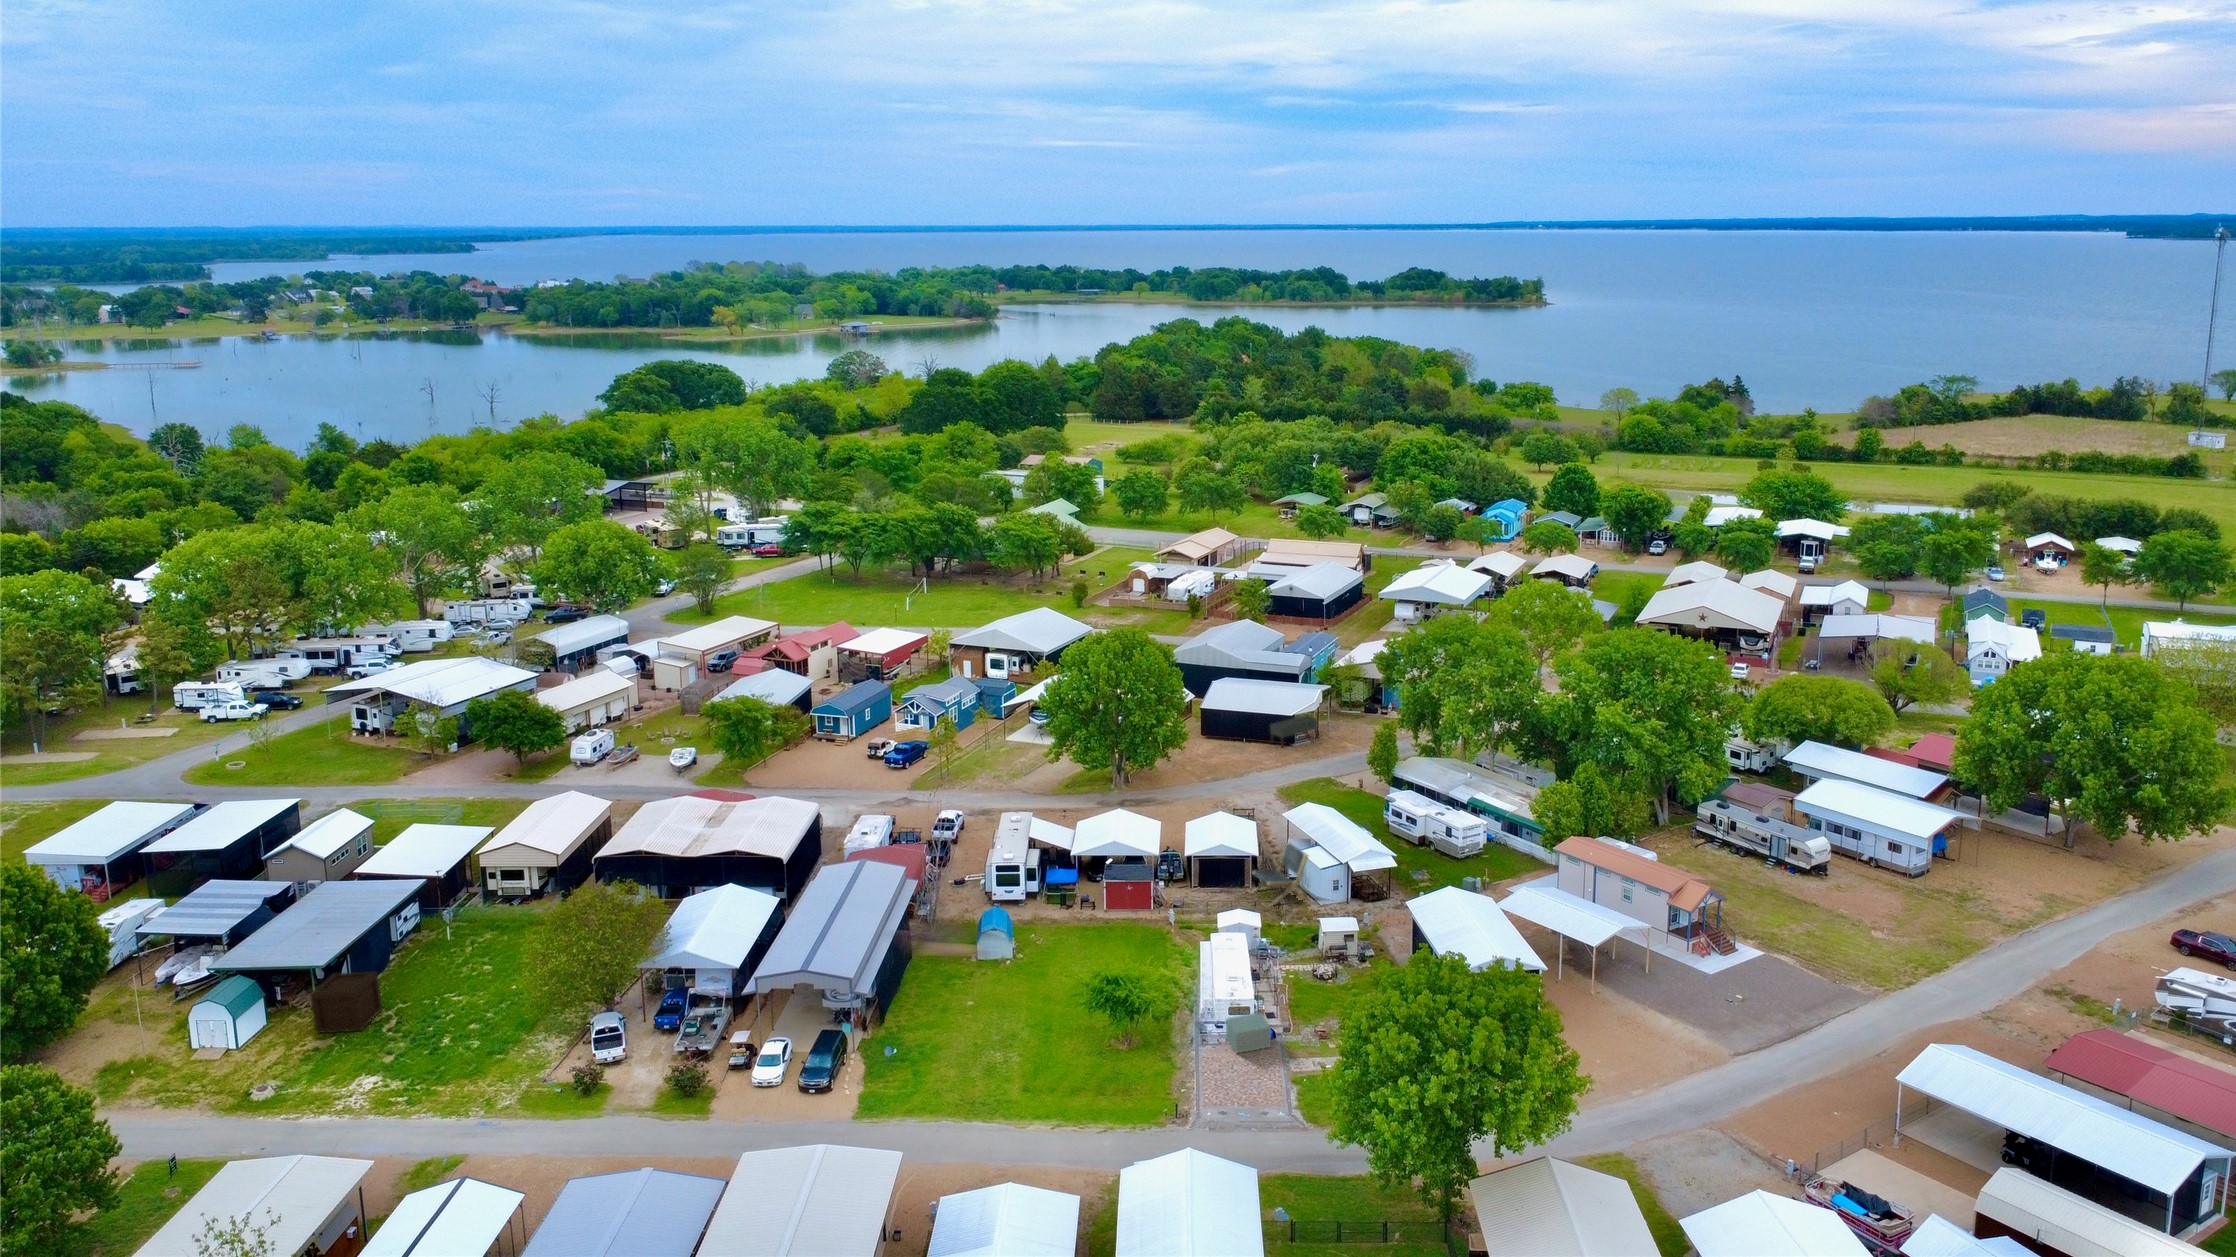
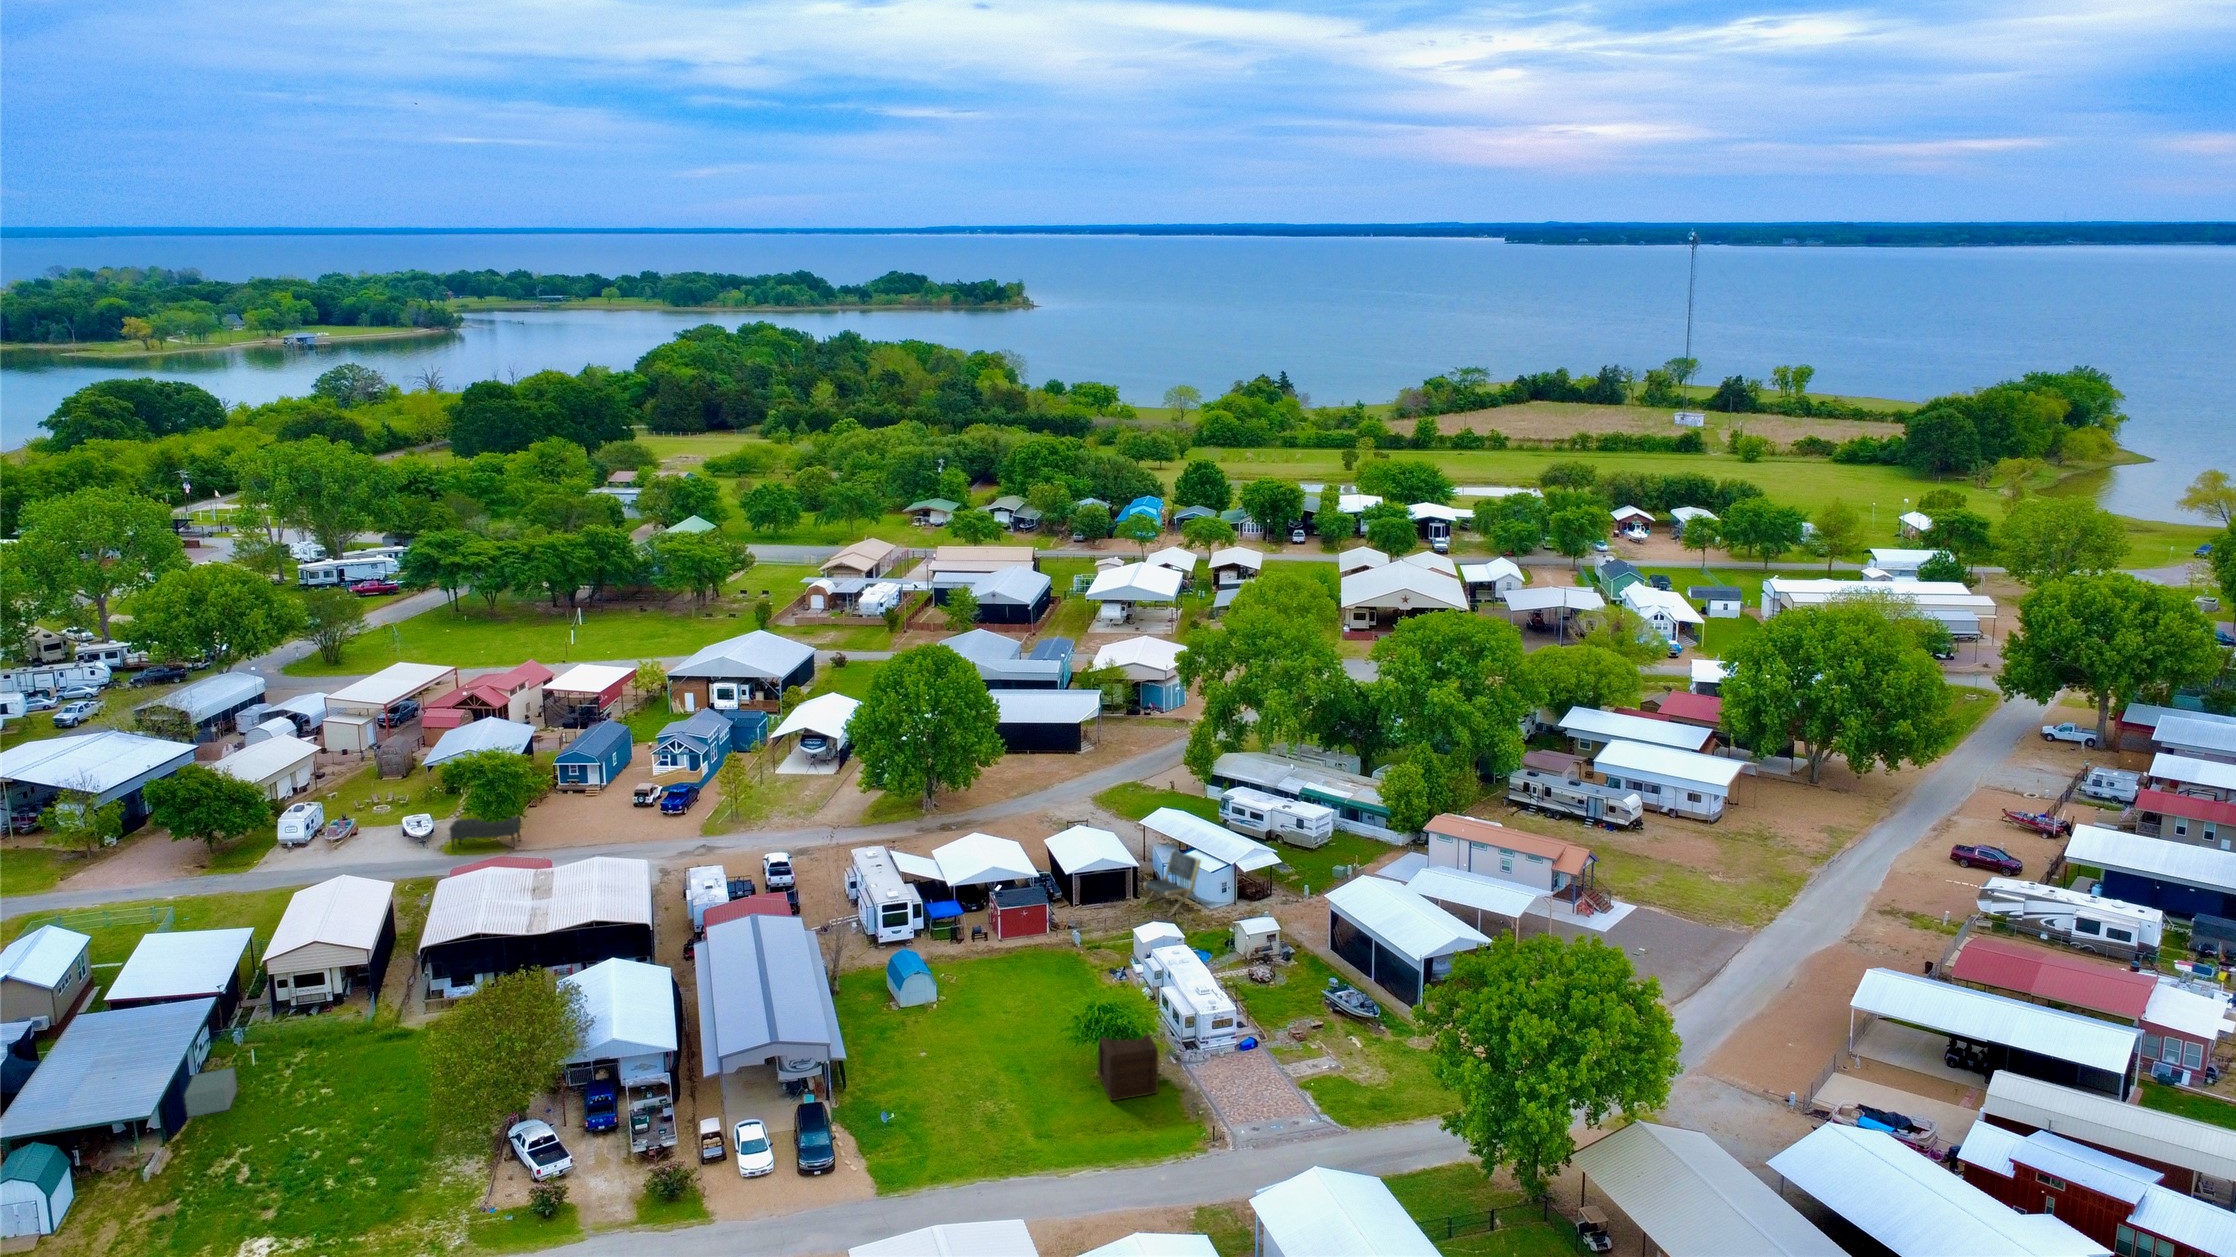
bench: present [1270,715,1318,746] -> present [449,816,520,851]
wooden crate: present [310,972,382,1033] -> present [1098,1033,1158,1101]
storage box: present [1226,1013,1271,1053] -> present [185,1068,237,1117]

